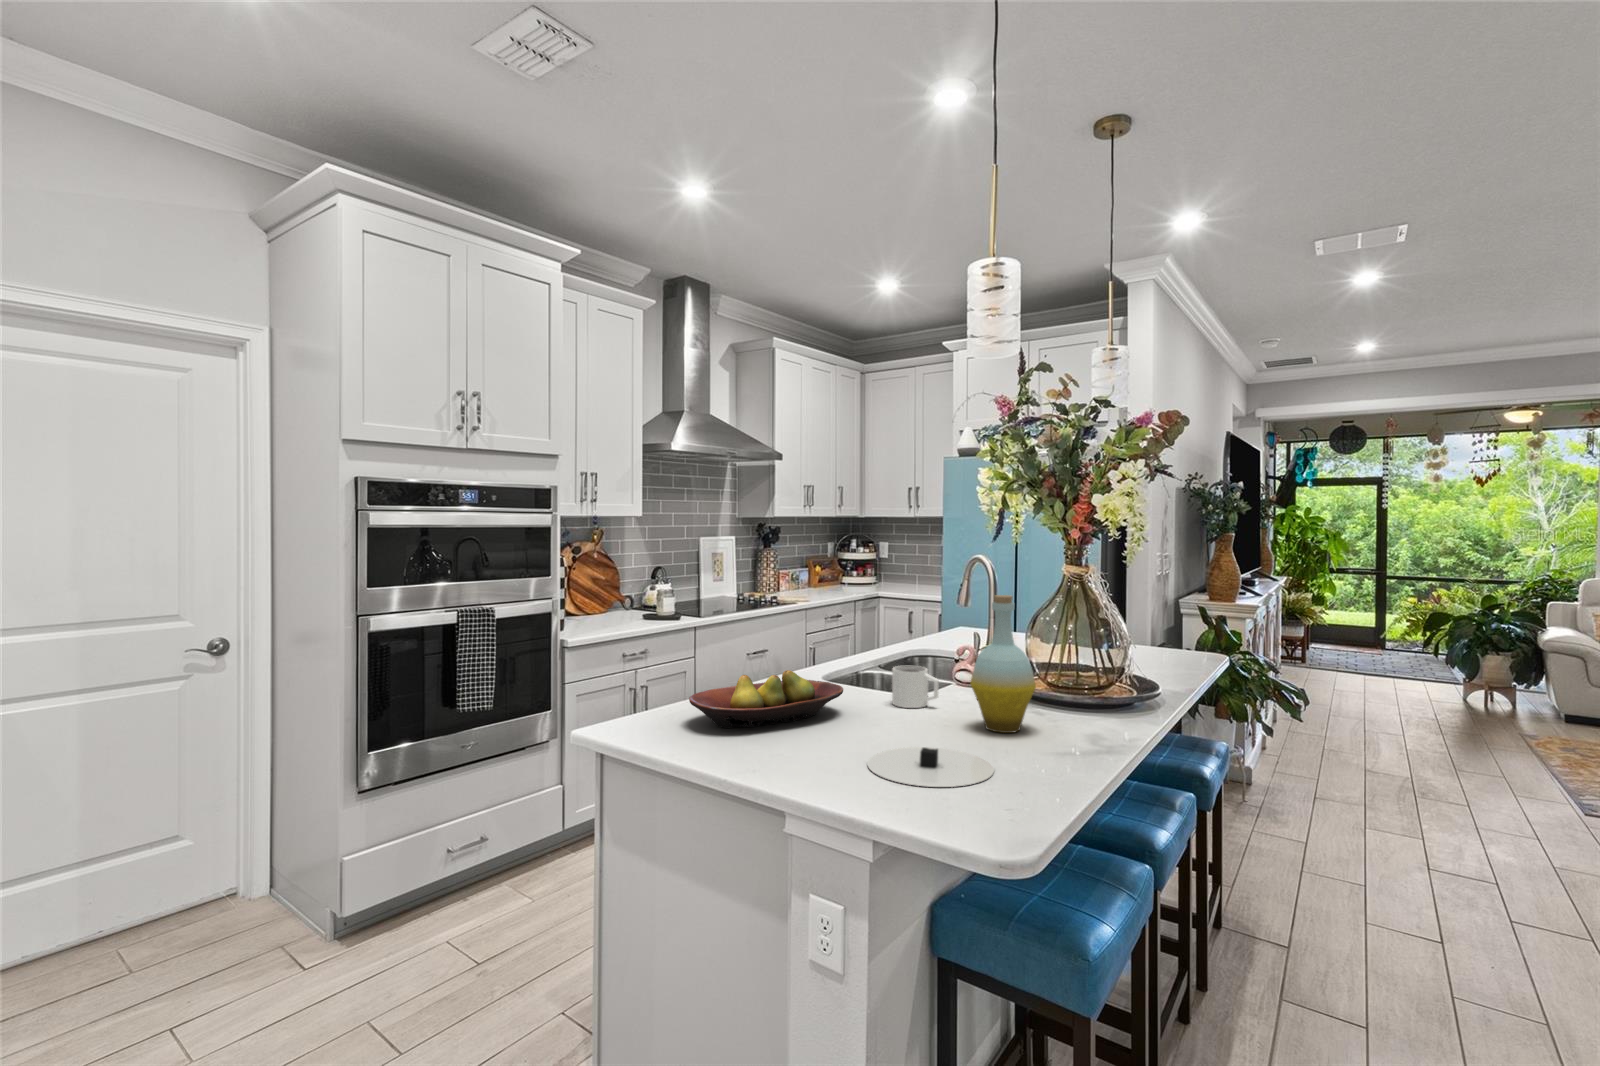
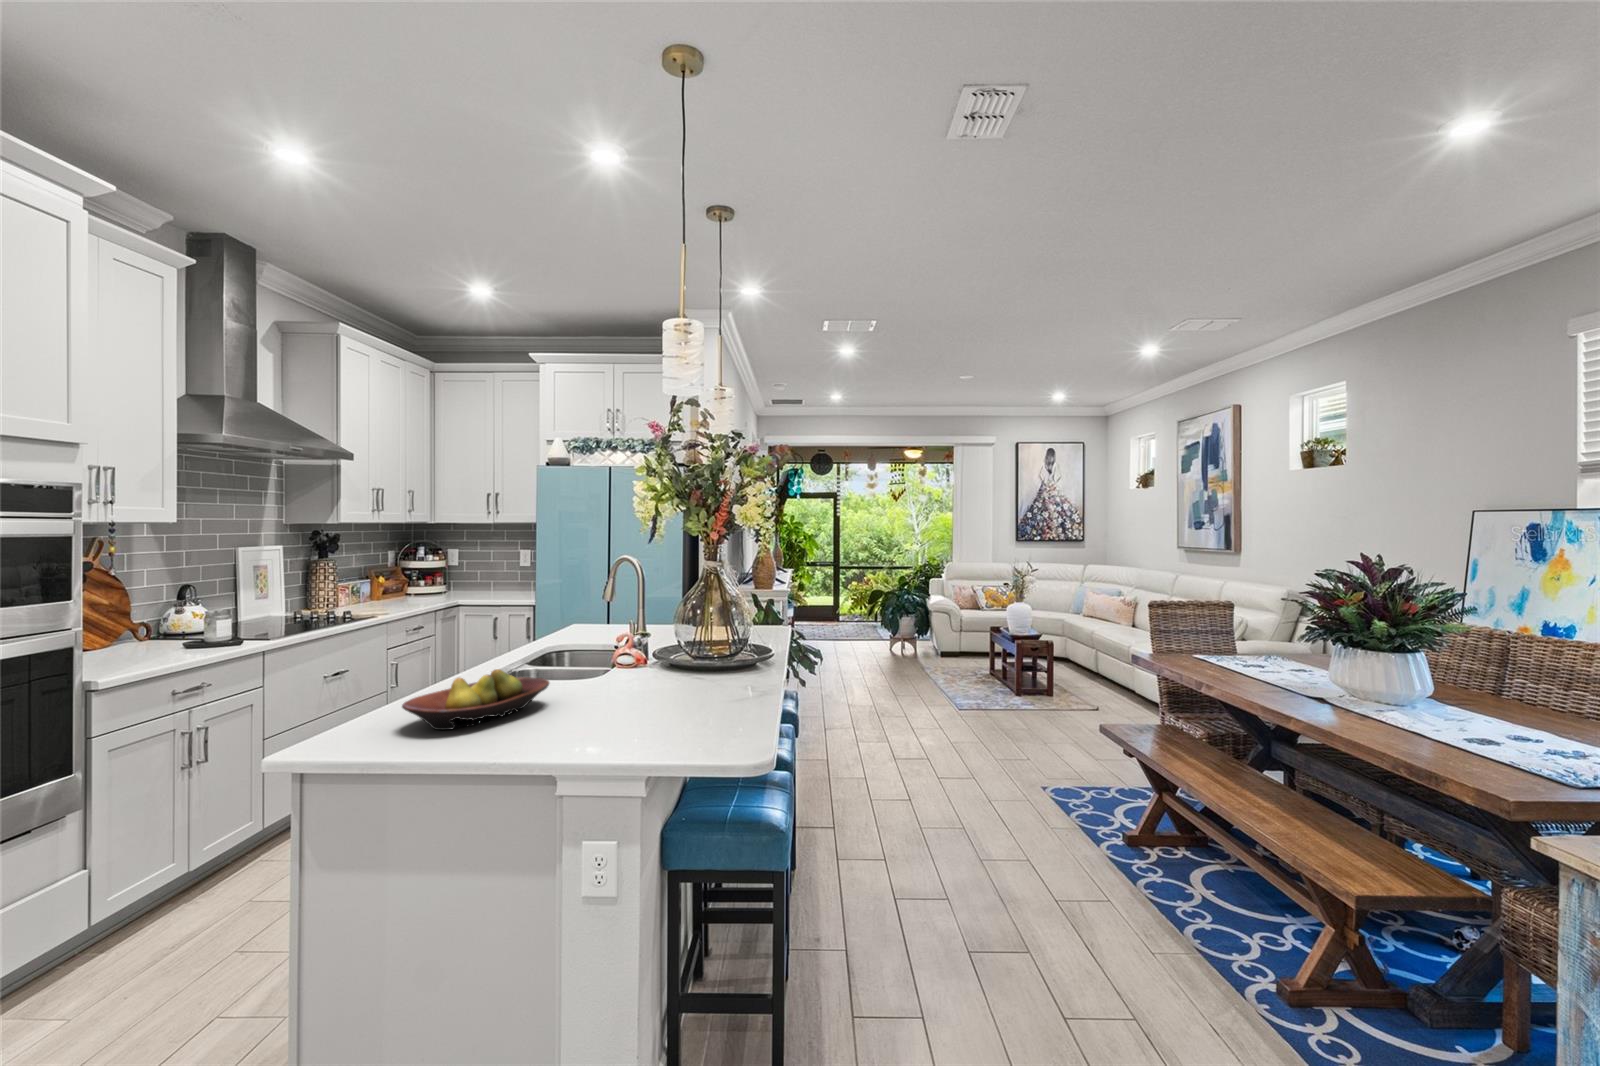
bottle: present [970,595,1036,733] -> none [664,587,715,697]
mug: present [892,666,938,708] -> none [583,655,625,691]
plate: present [867,747,994,787] -> none [600,708,734,748]

